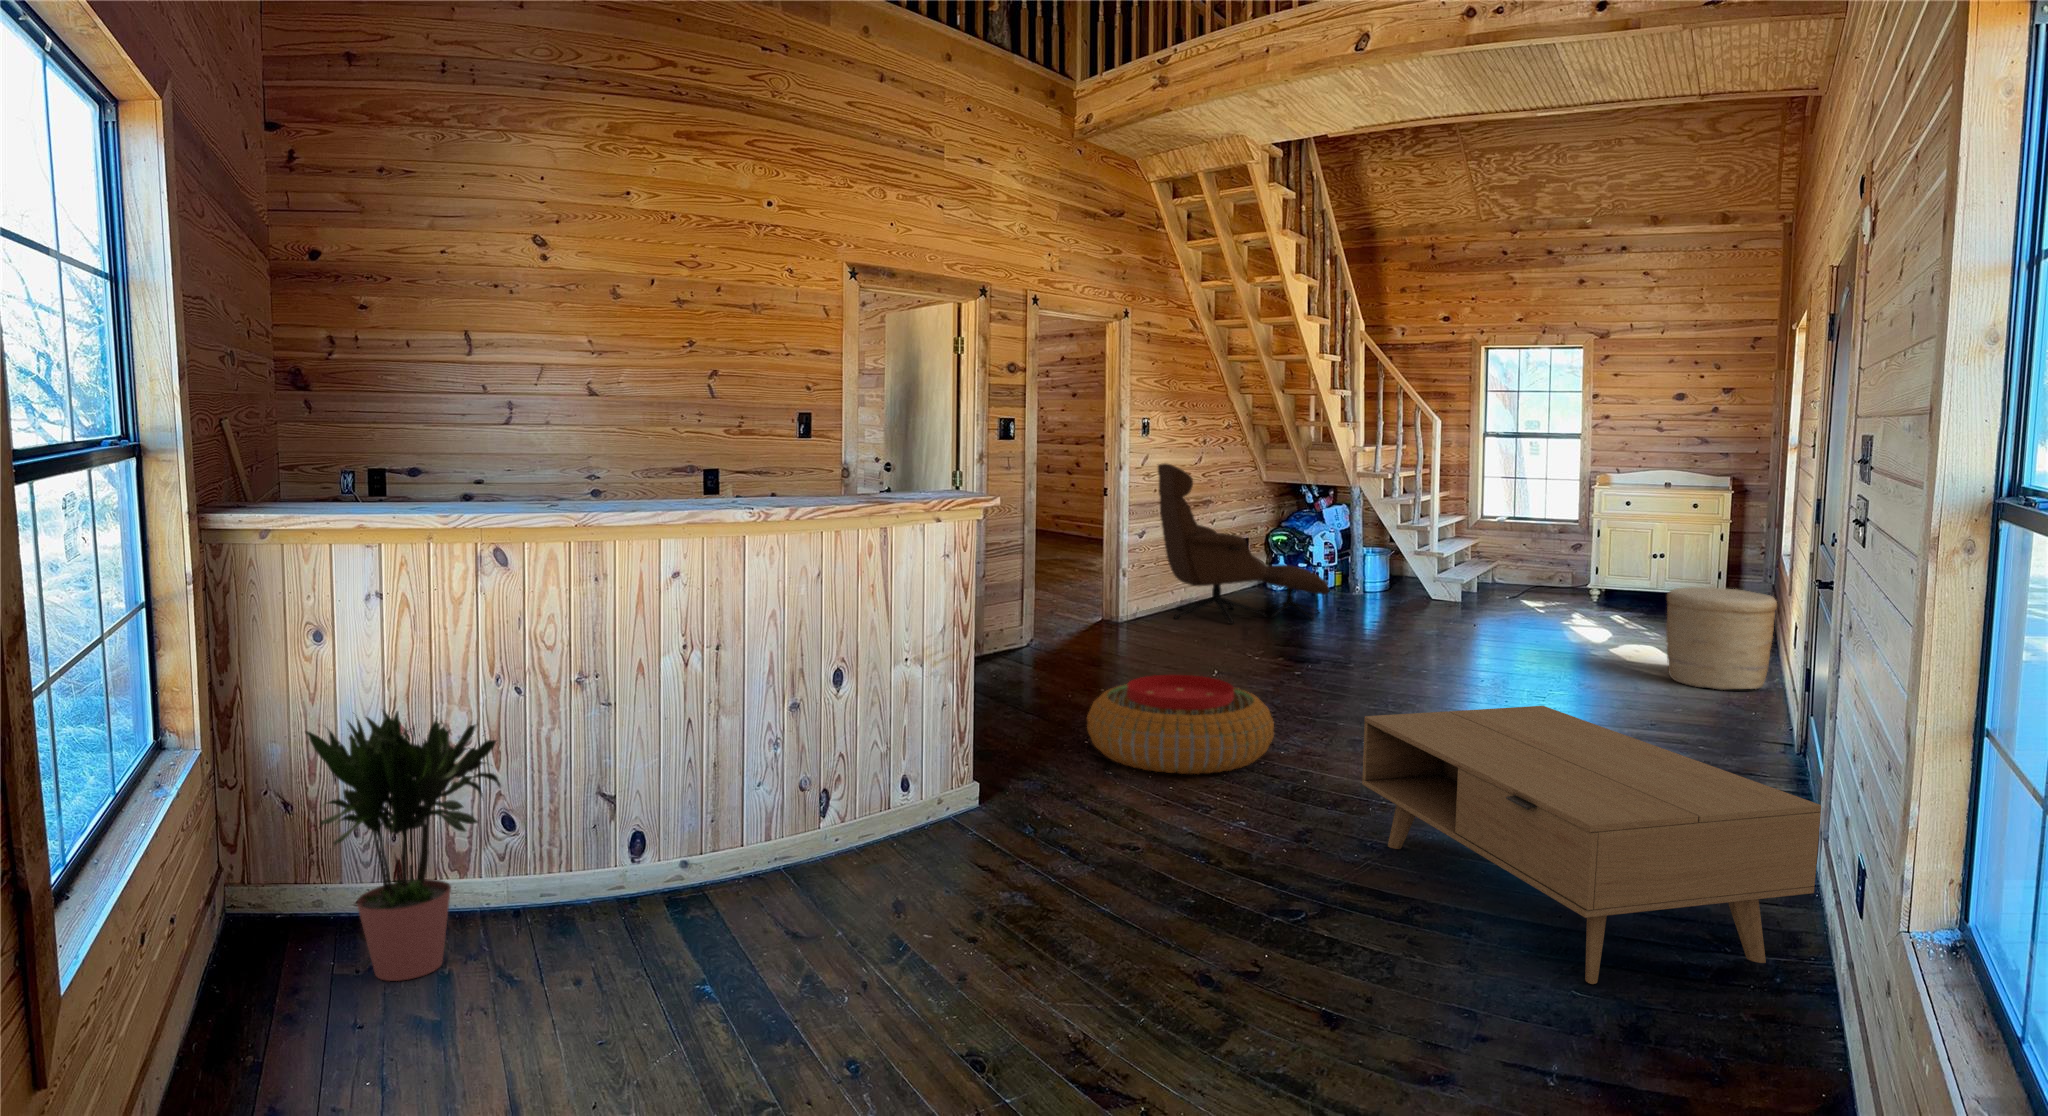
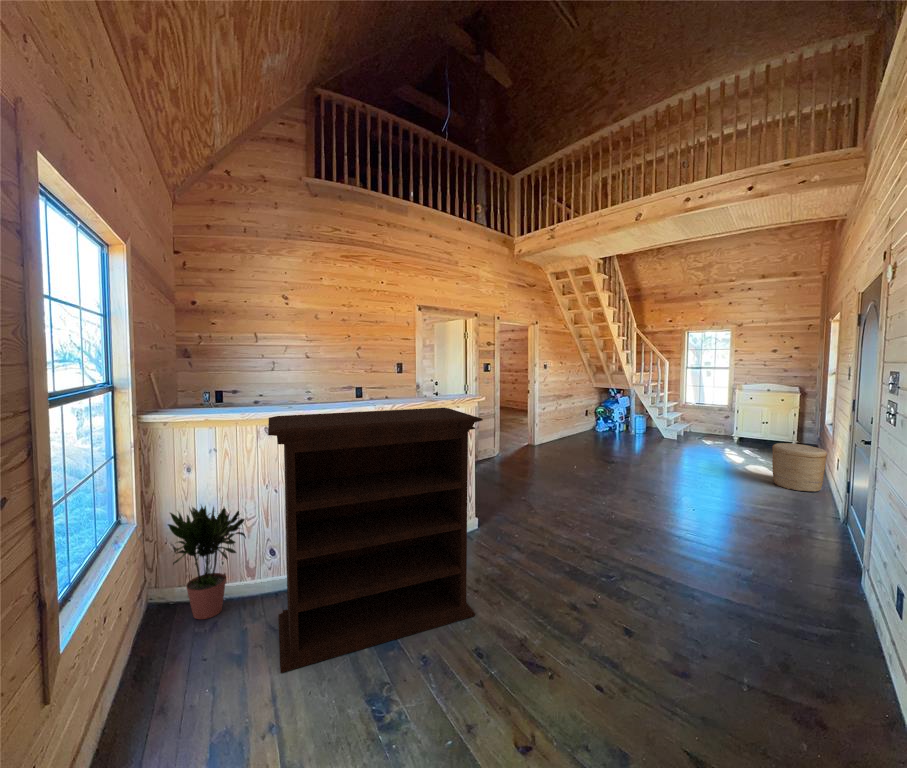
lounge chair: present [1158,463,1329,624] -> none [548,381,620,447]
bookshelf: none [557,478,1057,1048] -> present [268,408,483,673]
pouf: present [1087,675,1274,774] -> none [511,478,591,526]
coffee table: present [1362,706,1821,984] -> none [628,512,875,680]

